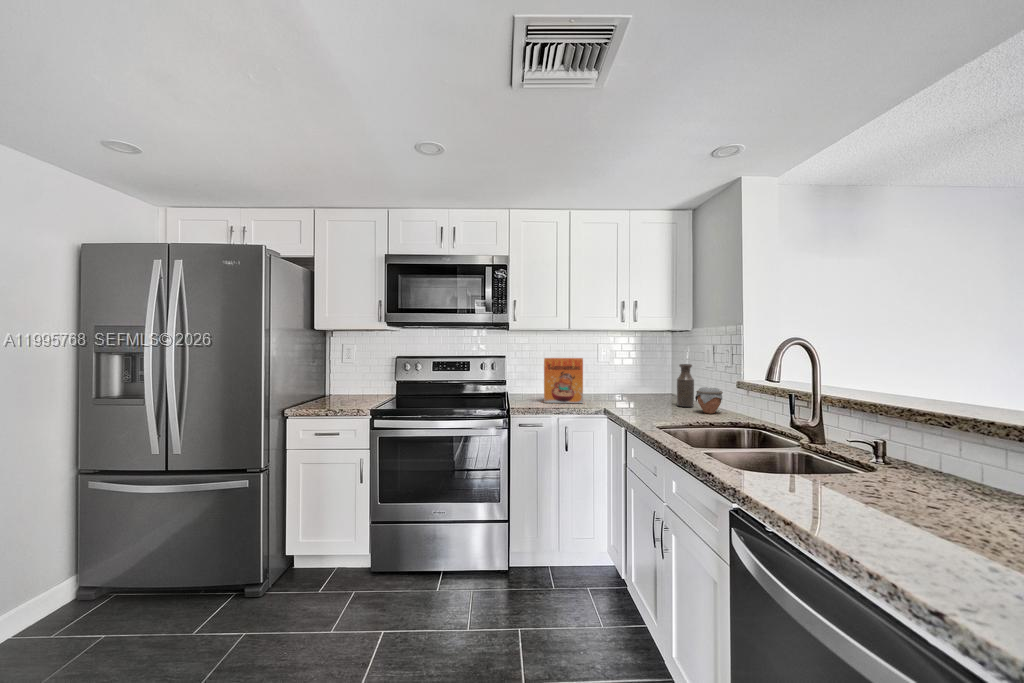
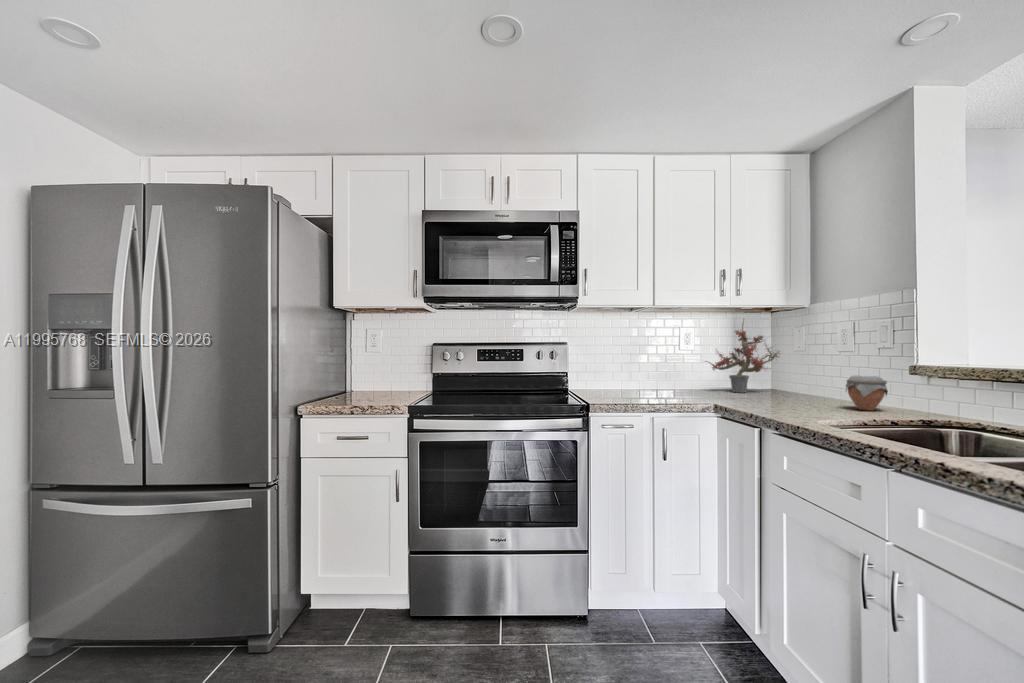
potted plant: none [610,339,670,399] -> present [706,321,779,393]
cereal box: present [544,358,583,403] -> none [624,340,677,398]
bottle: present [677,364,694,407] -> none [806,346,831,403]

